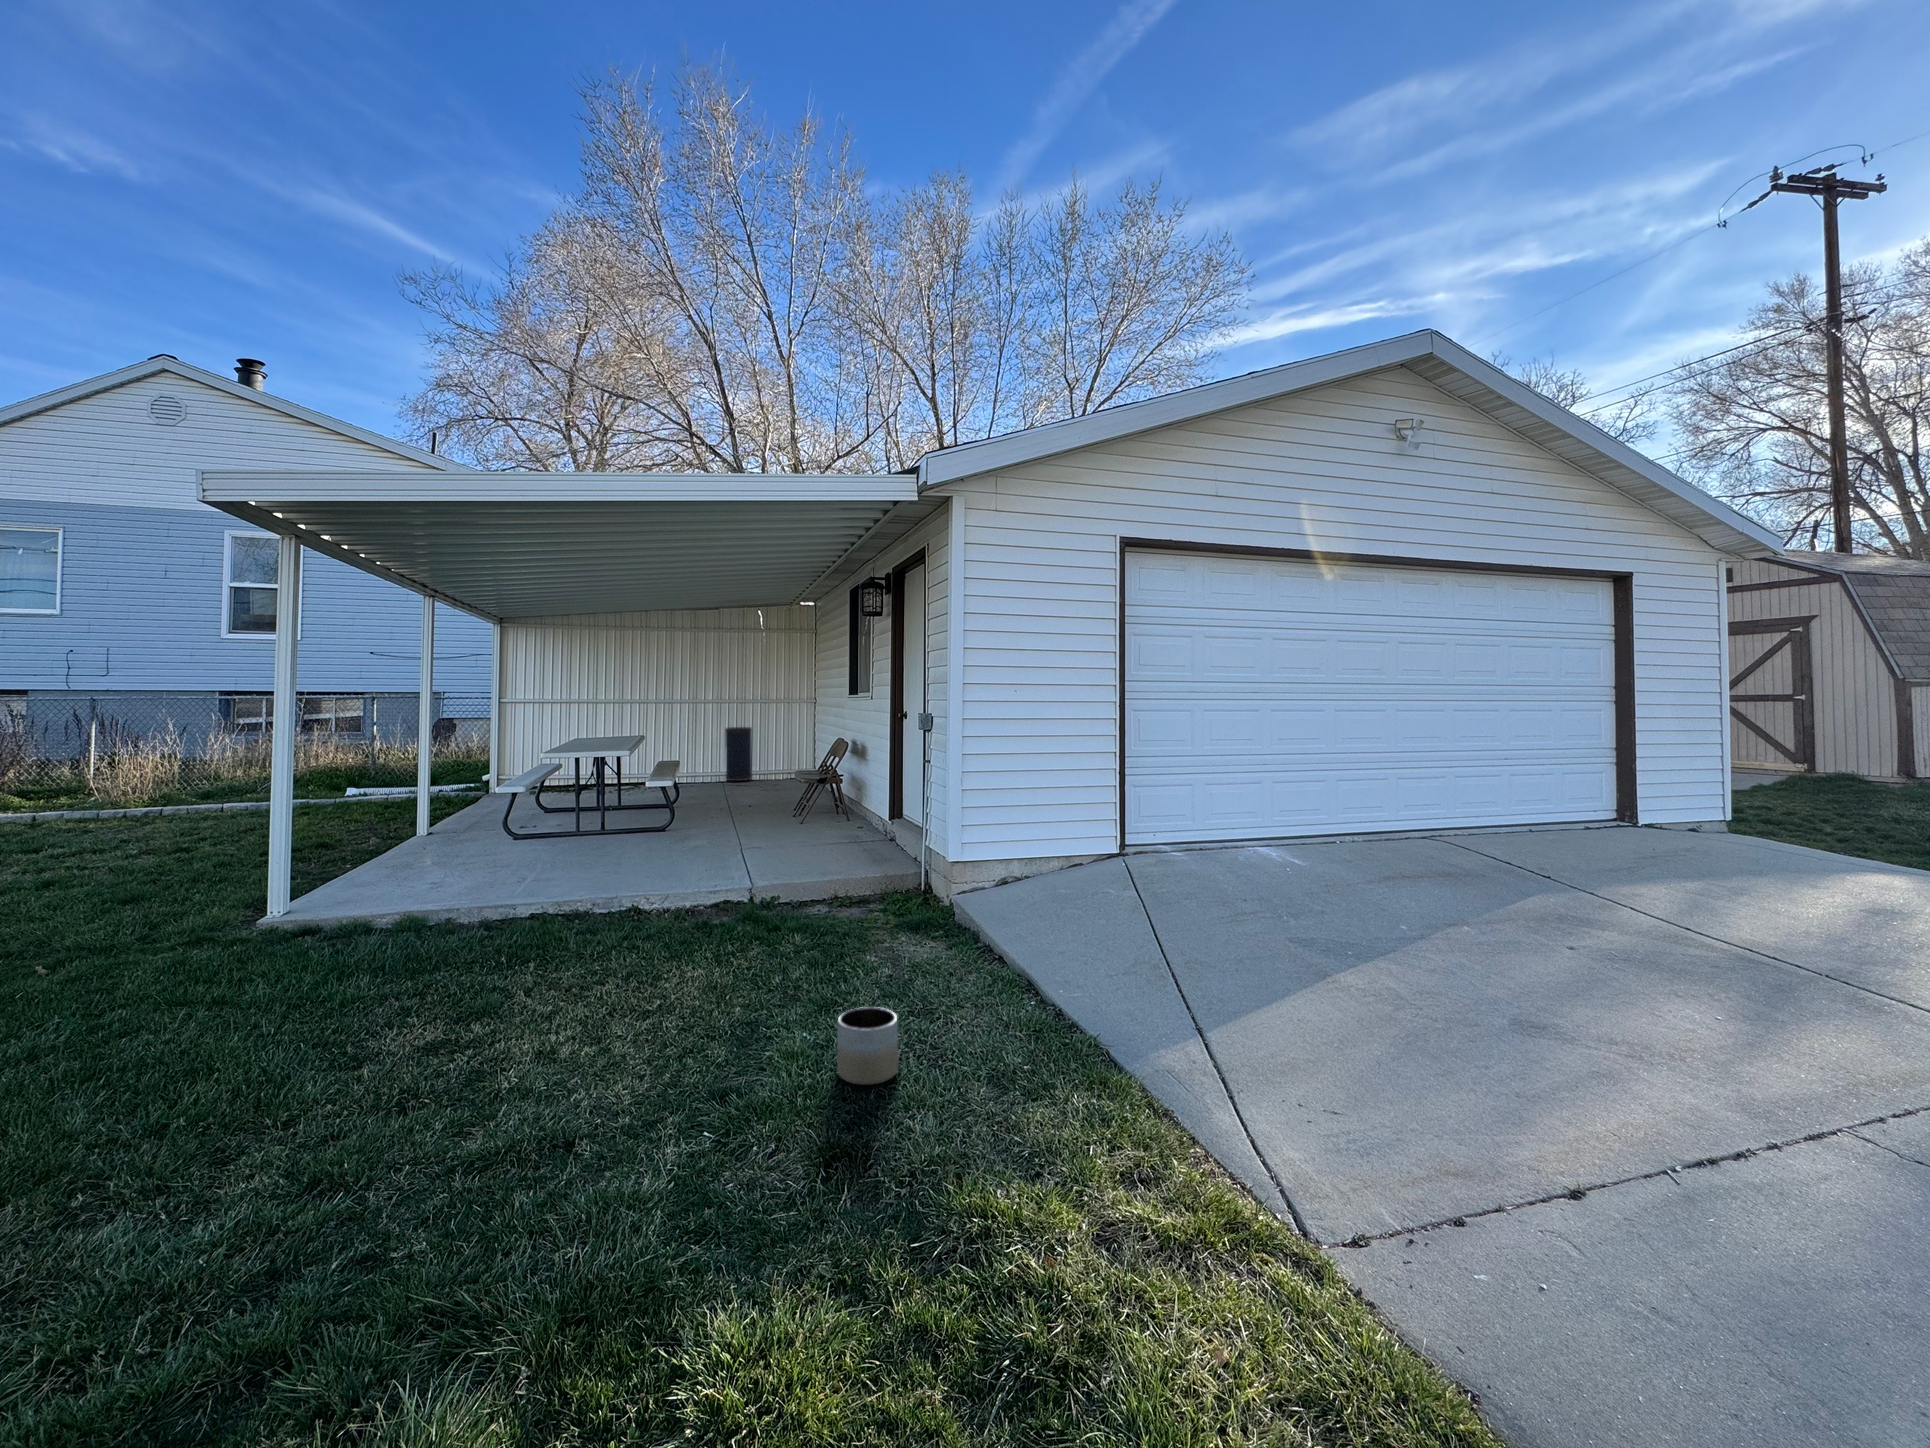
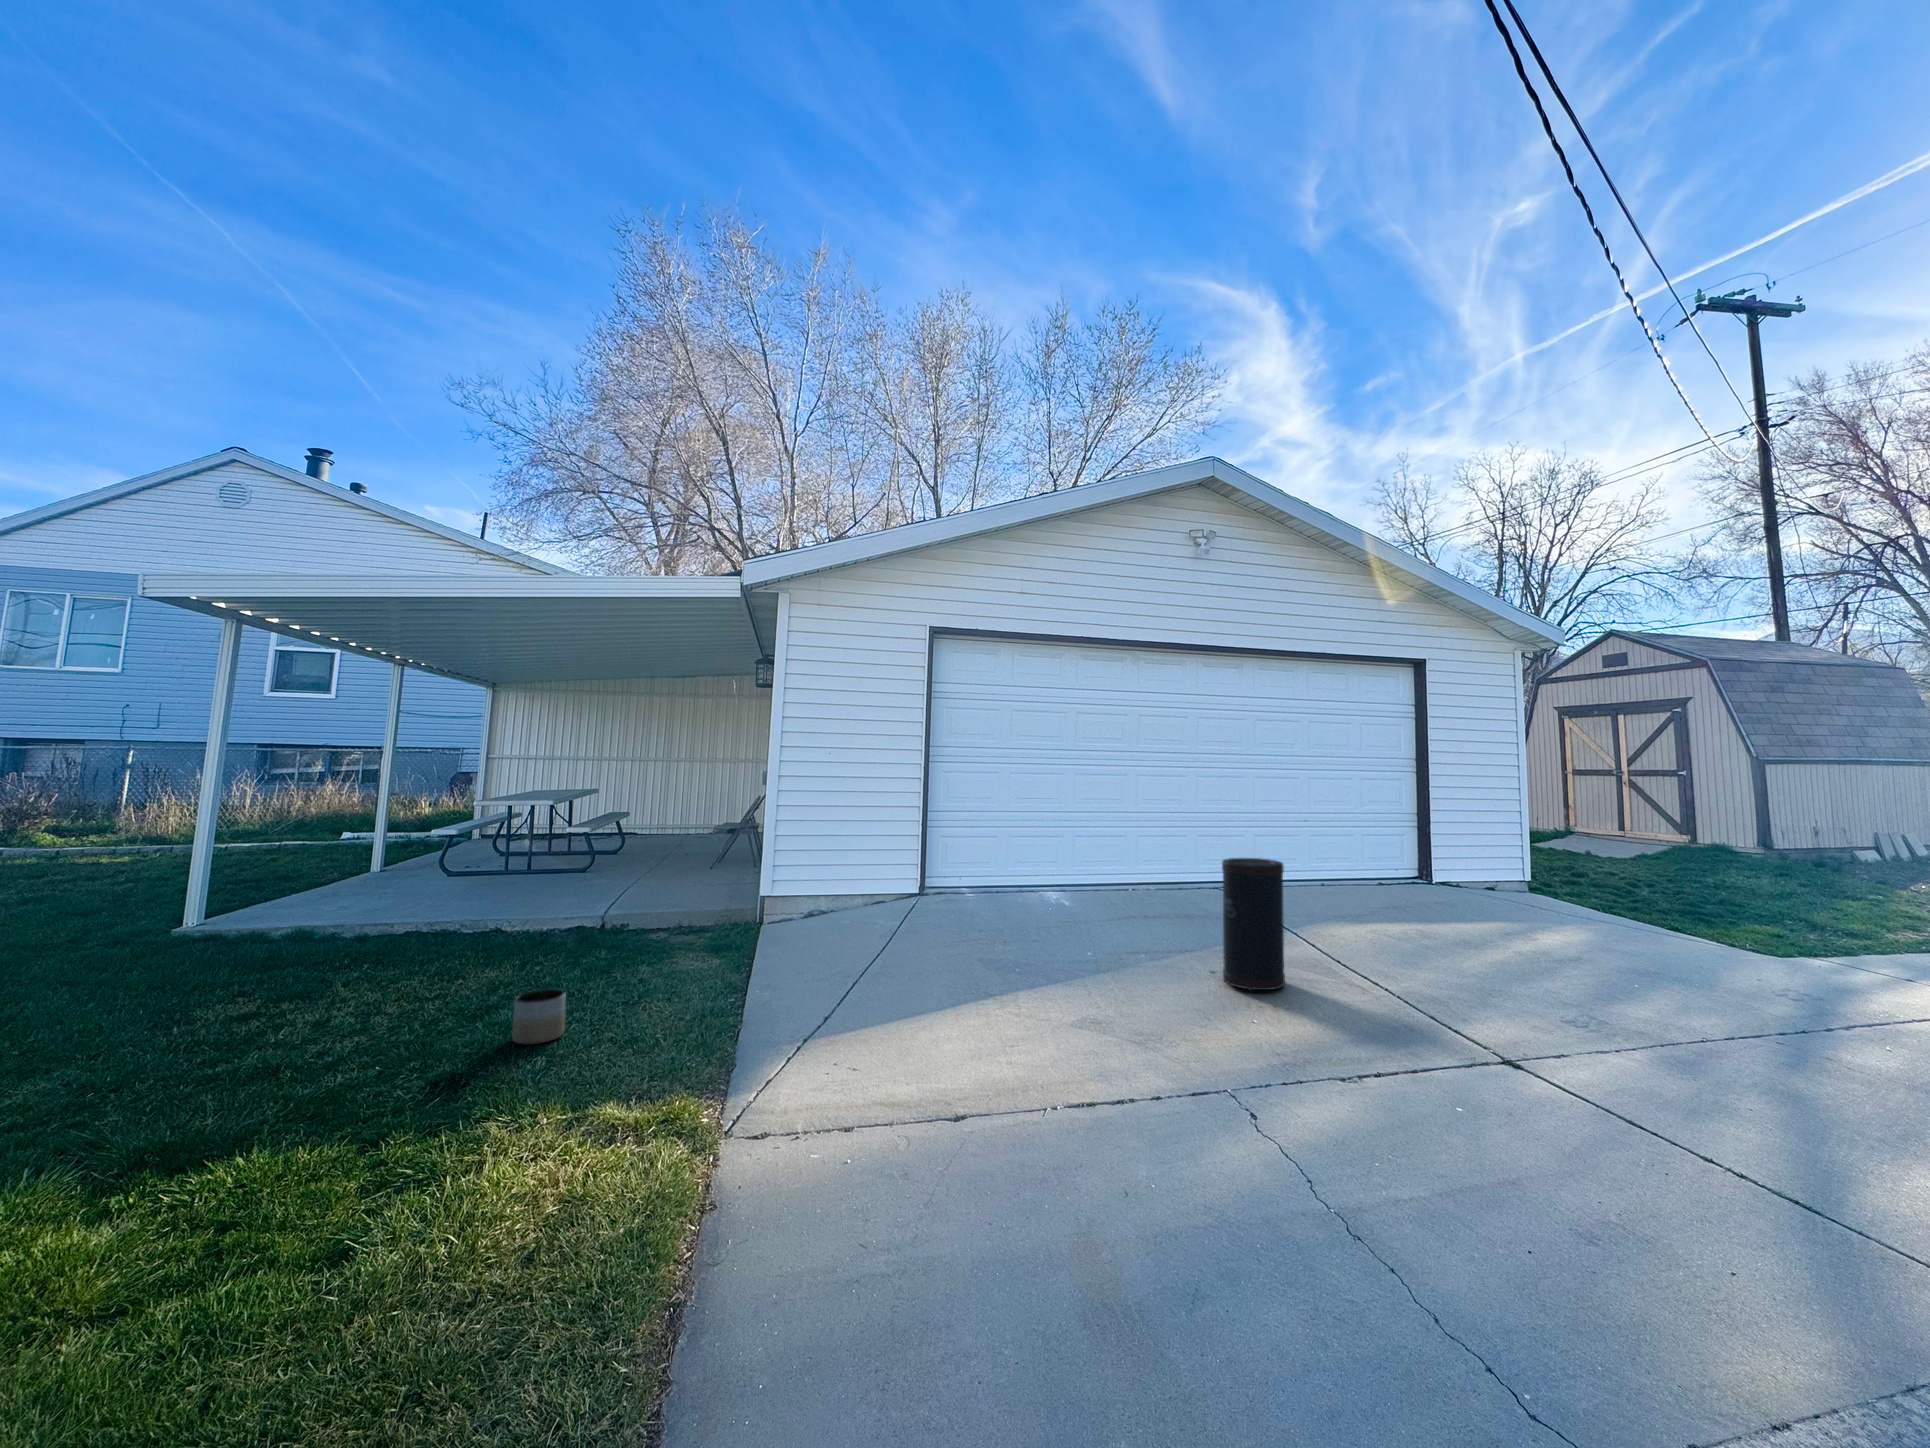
trash can: present [725,727,752,781] -> present [1222,858,1285,991]

